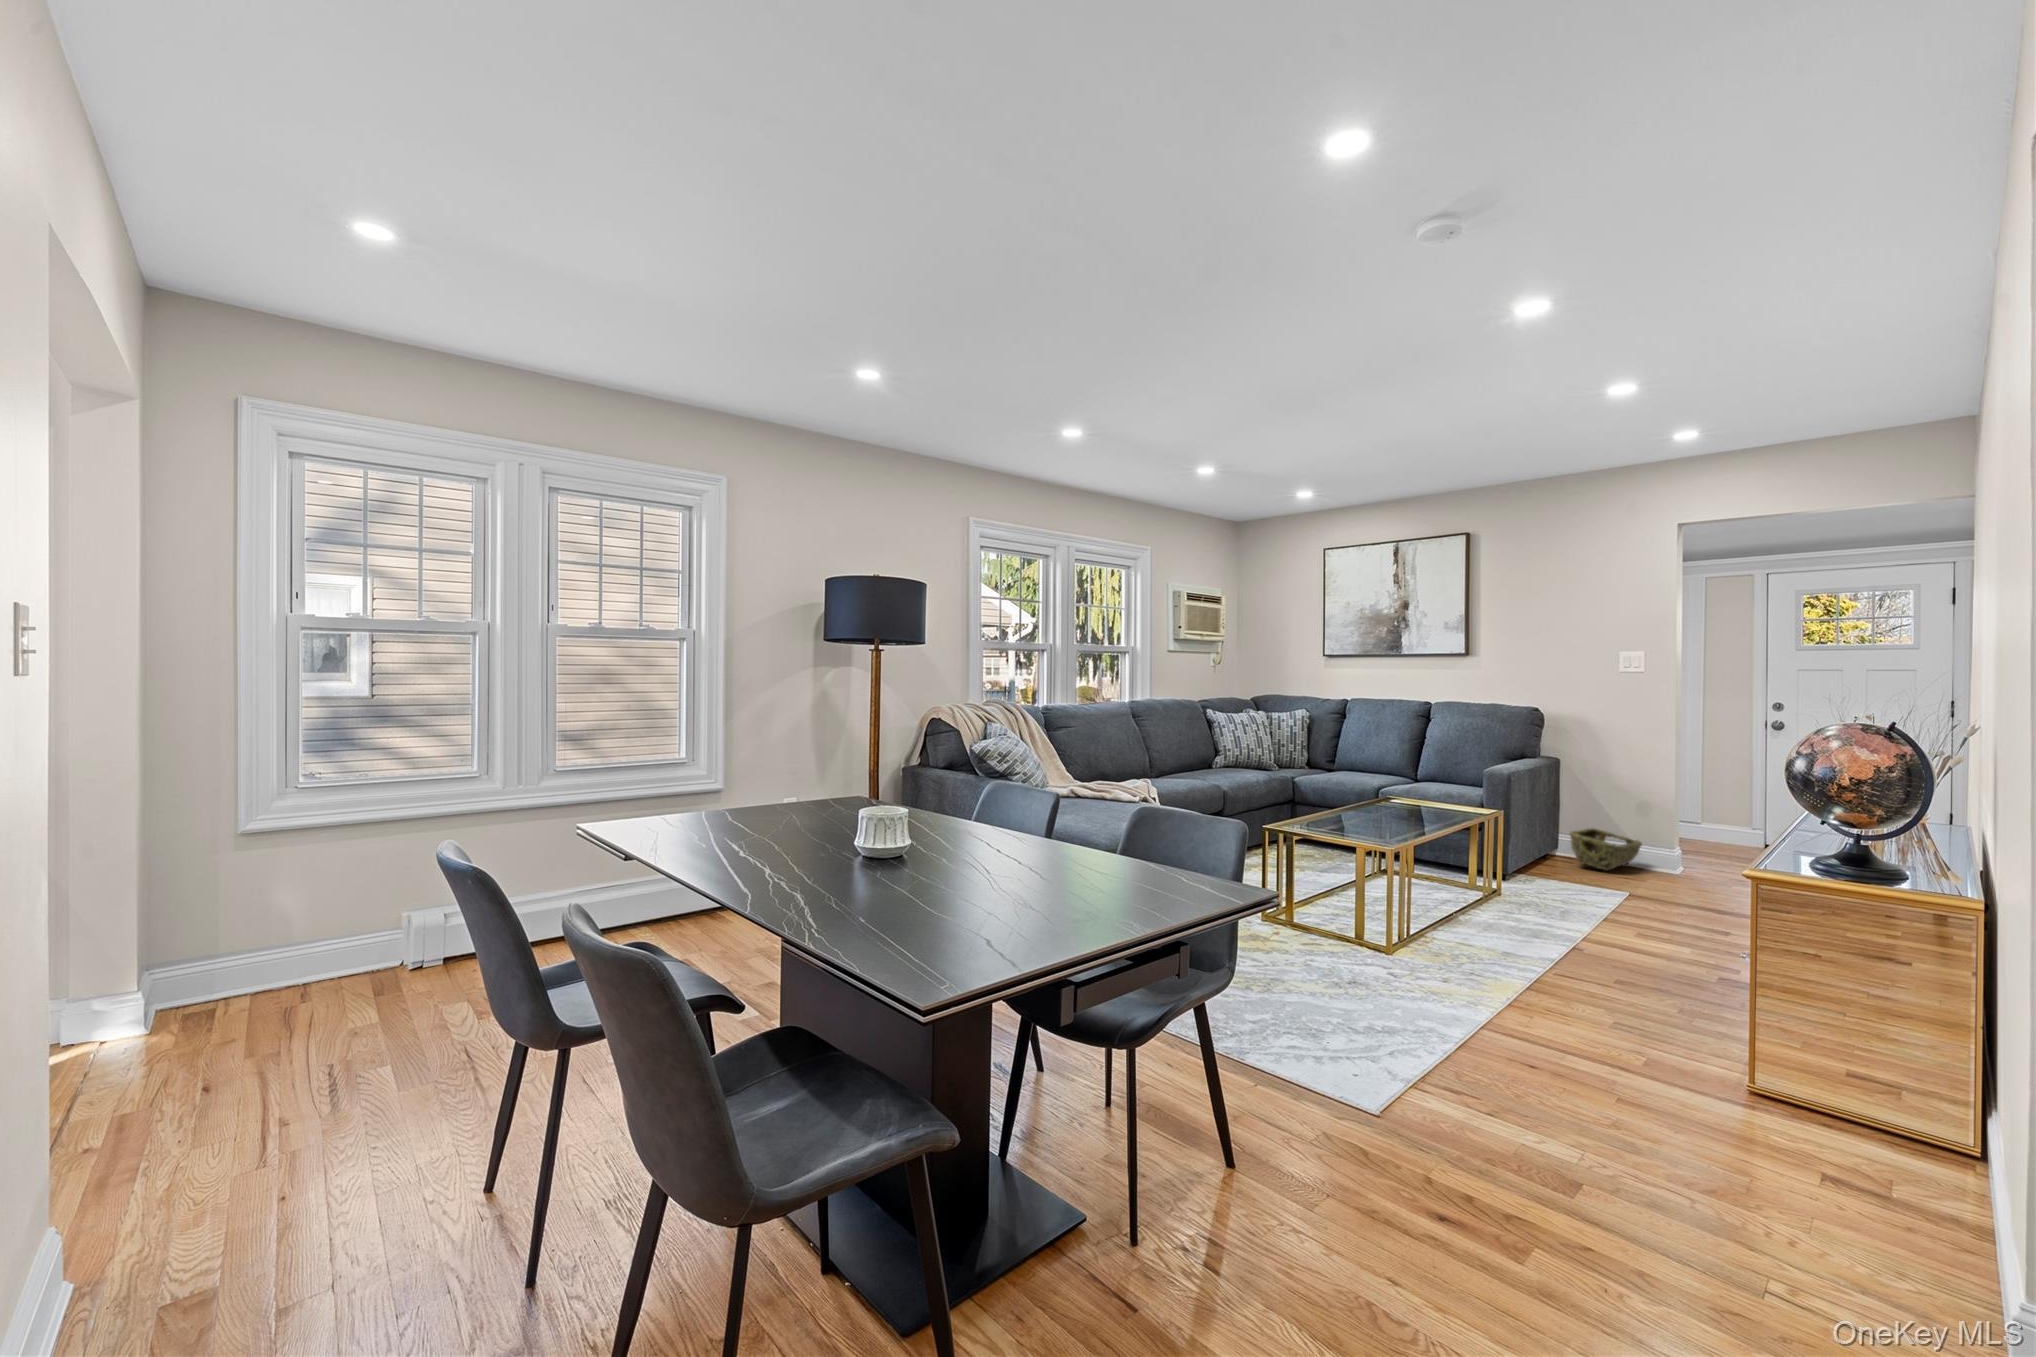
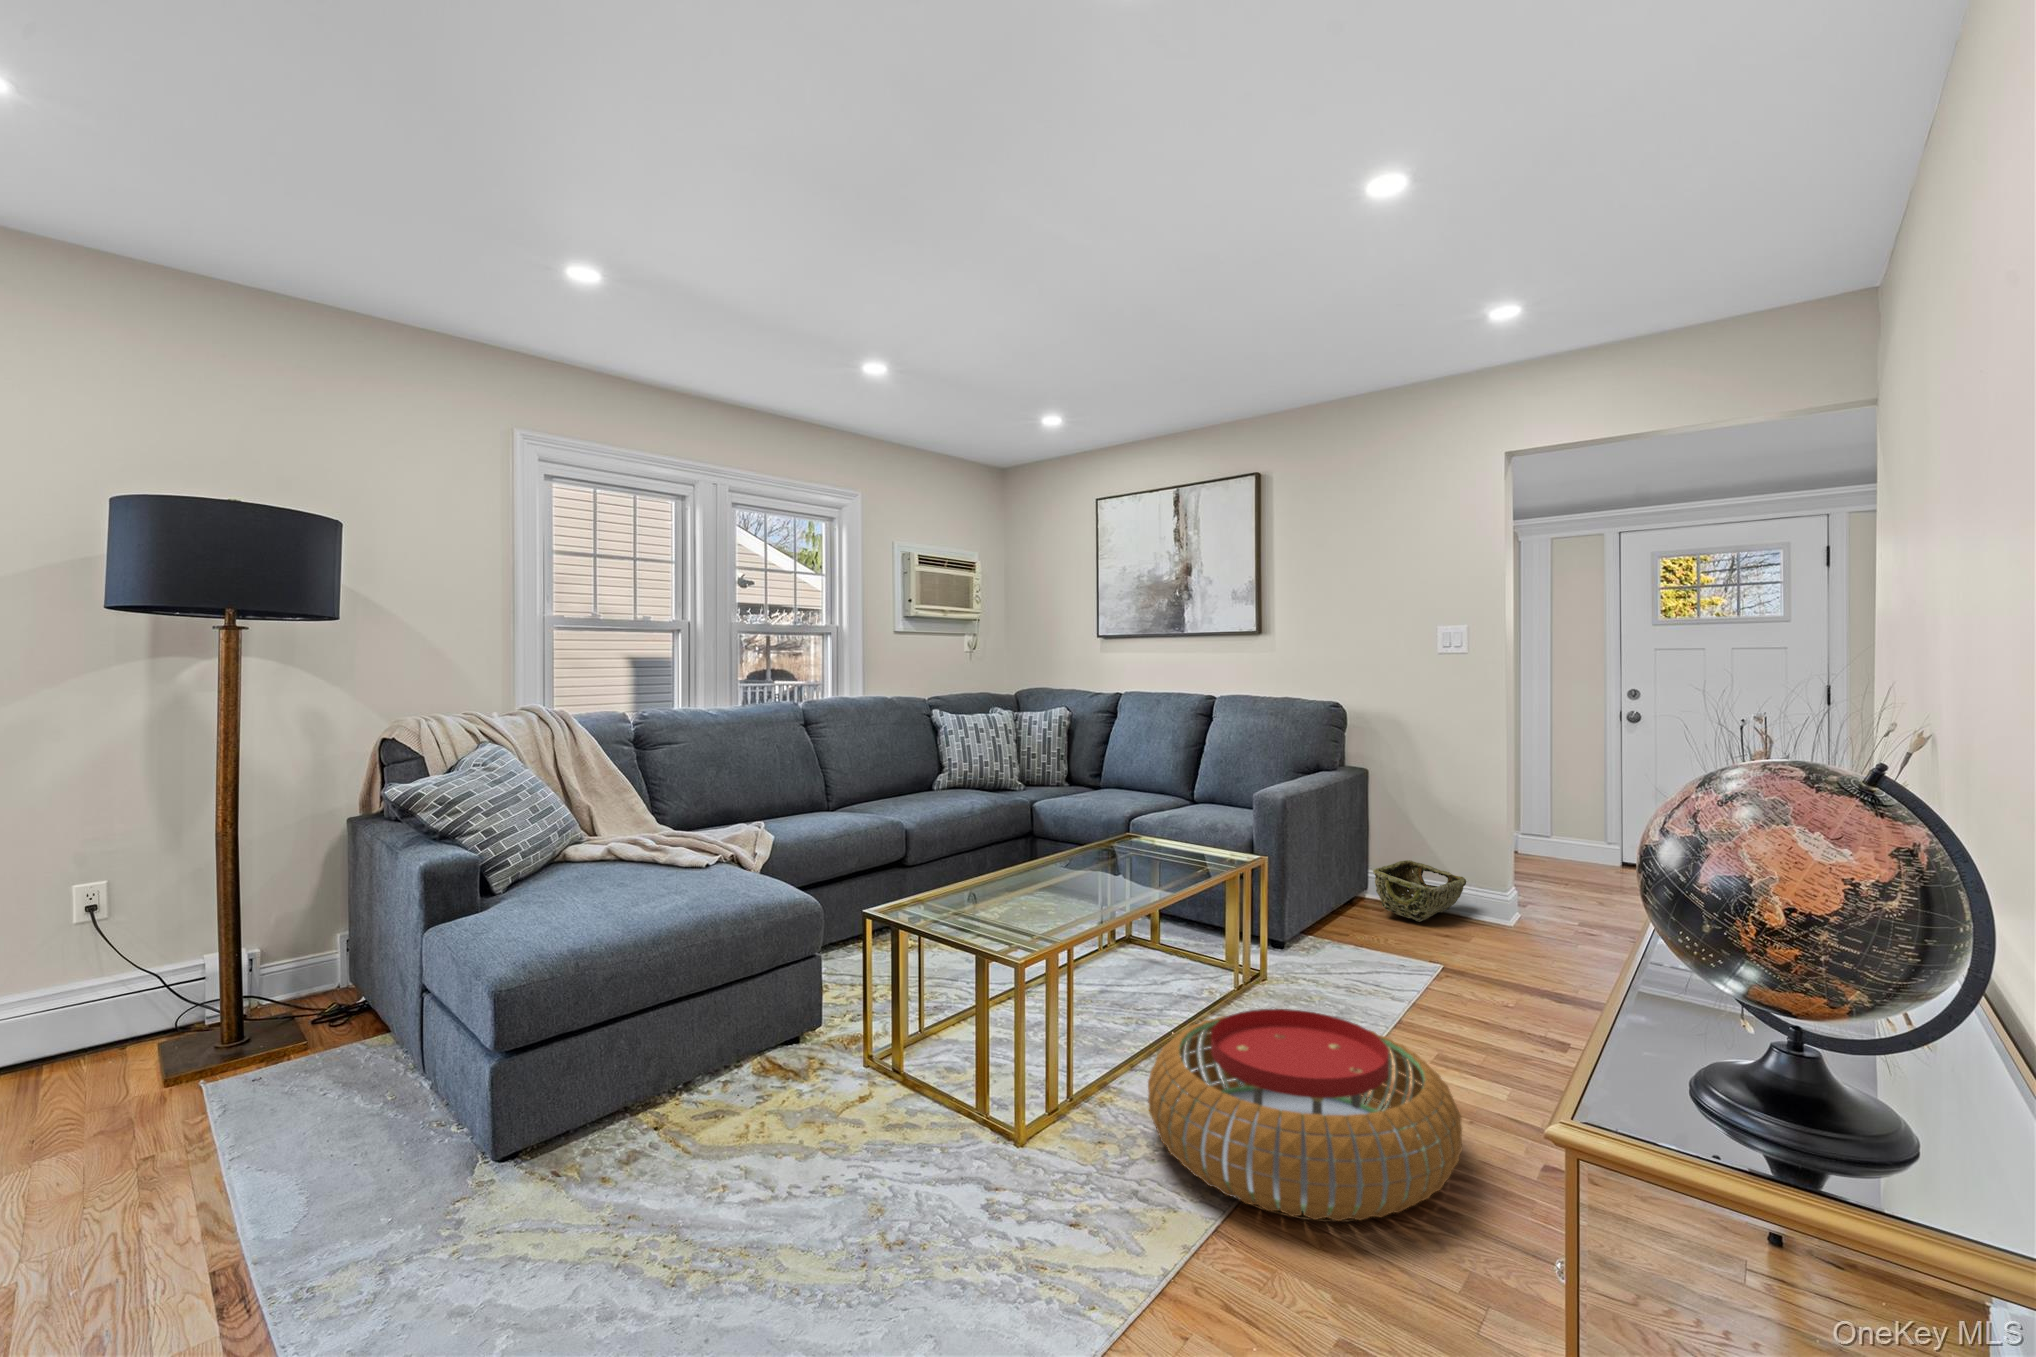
pouf: none [1465,891,1672,992] -> present [1148,1009,1462,1221]

